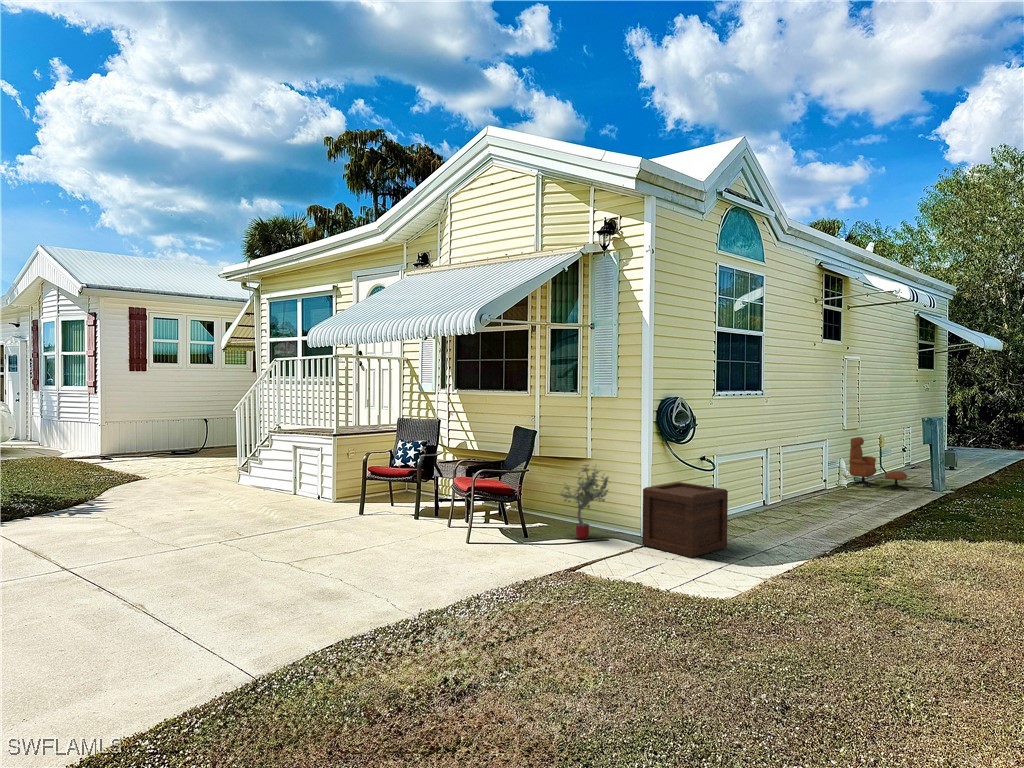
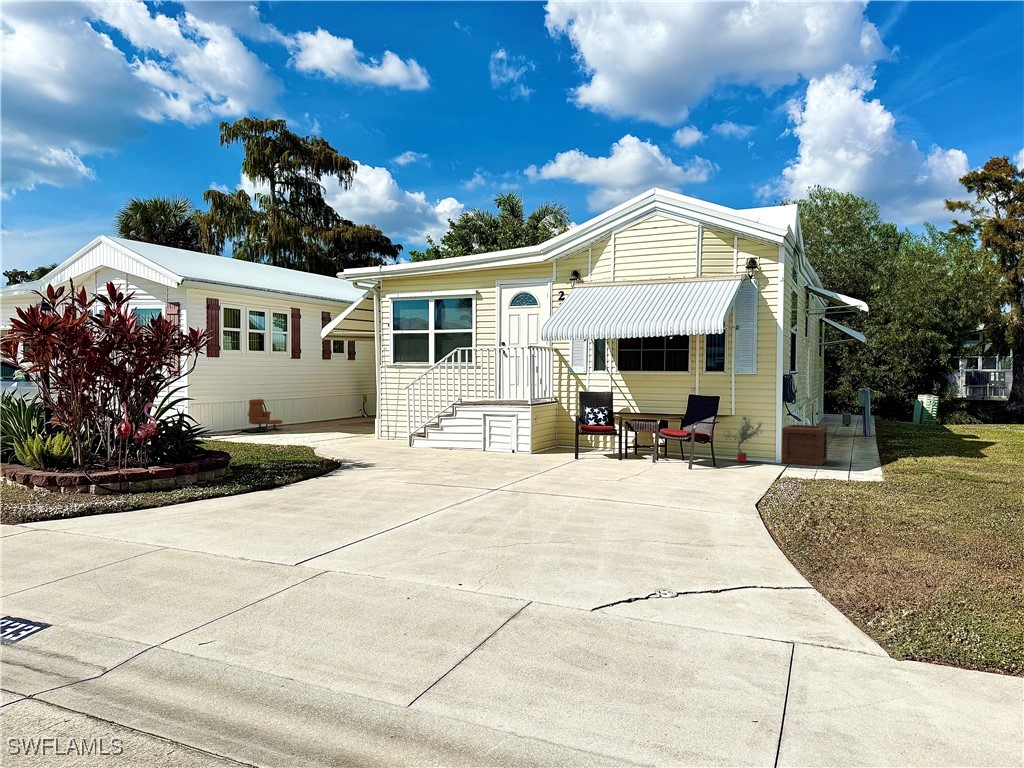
lounge chair: present [849,437,909,491] -> present [247,399,283,431]

